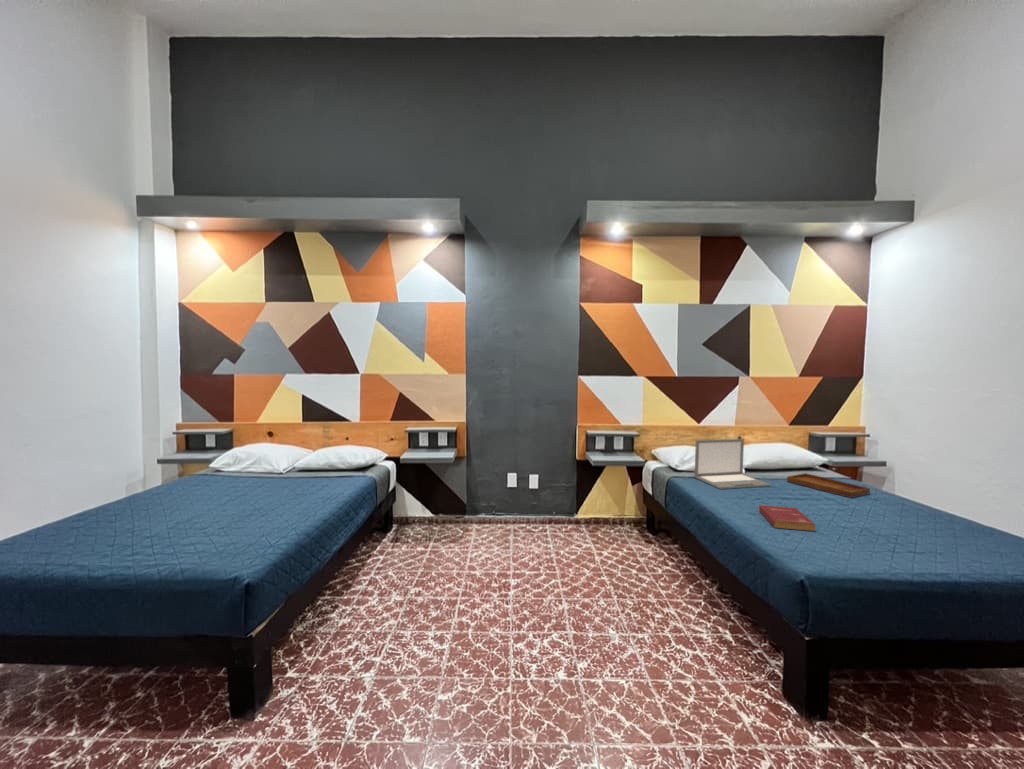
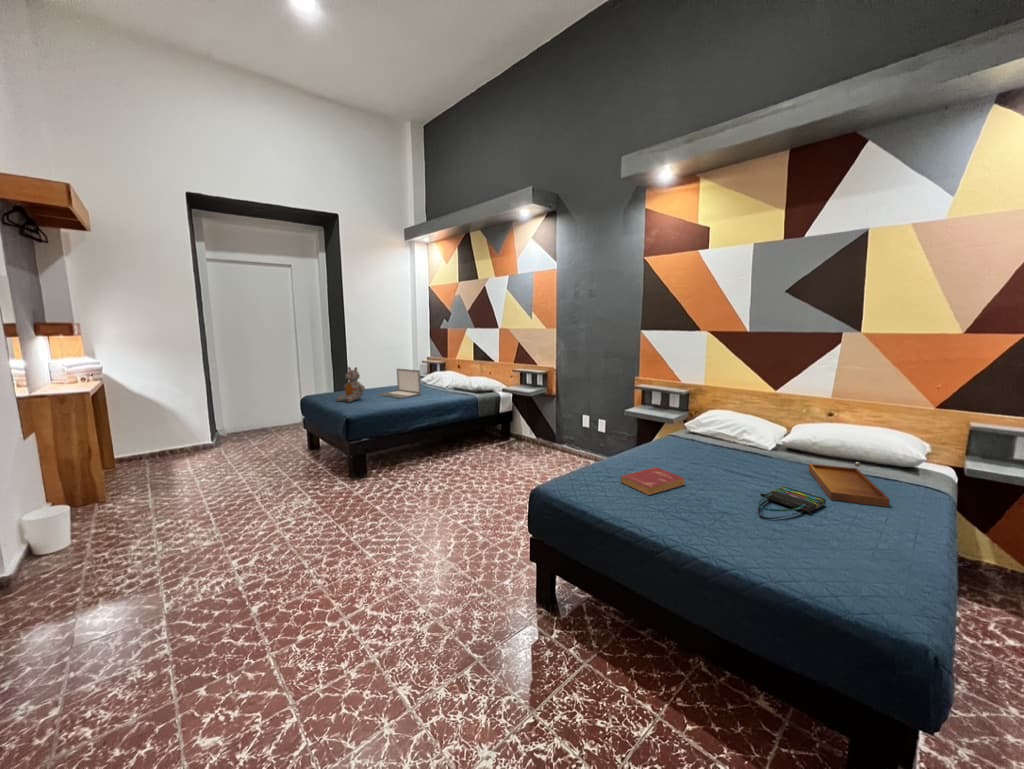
laptop: present [695,439,771,489] -> present [378,369,421,399]
stuffed bear: none [97,455,171,537] -> present [337,367,365,402]
tote bag: none [830,496,887,523] -> present [758,487,826,519]

